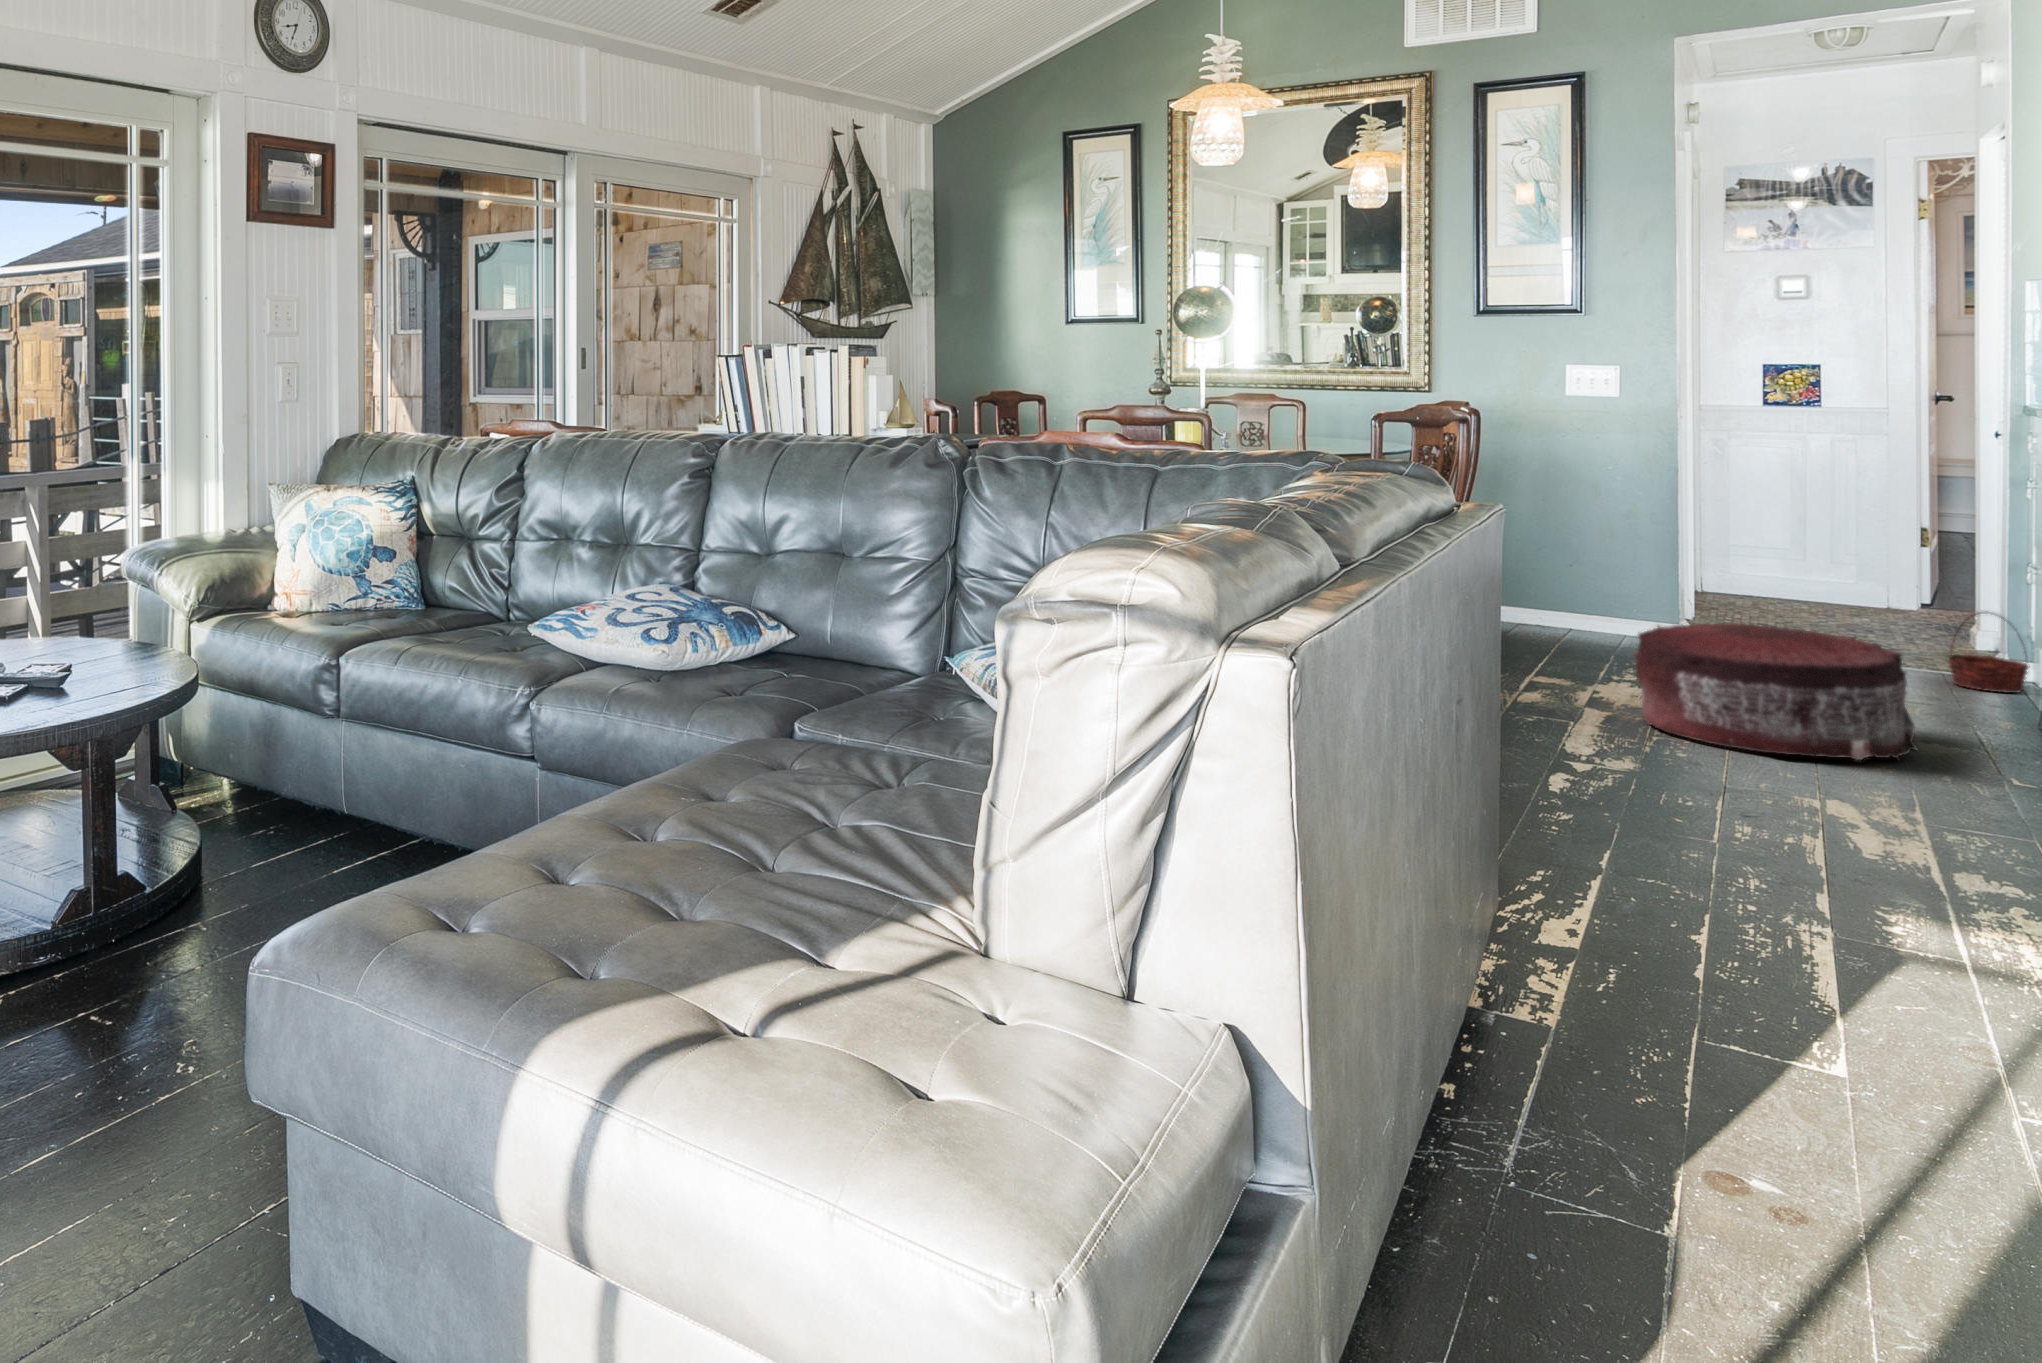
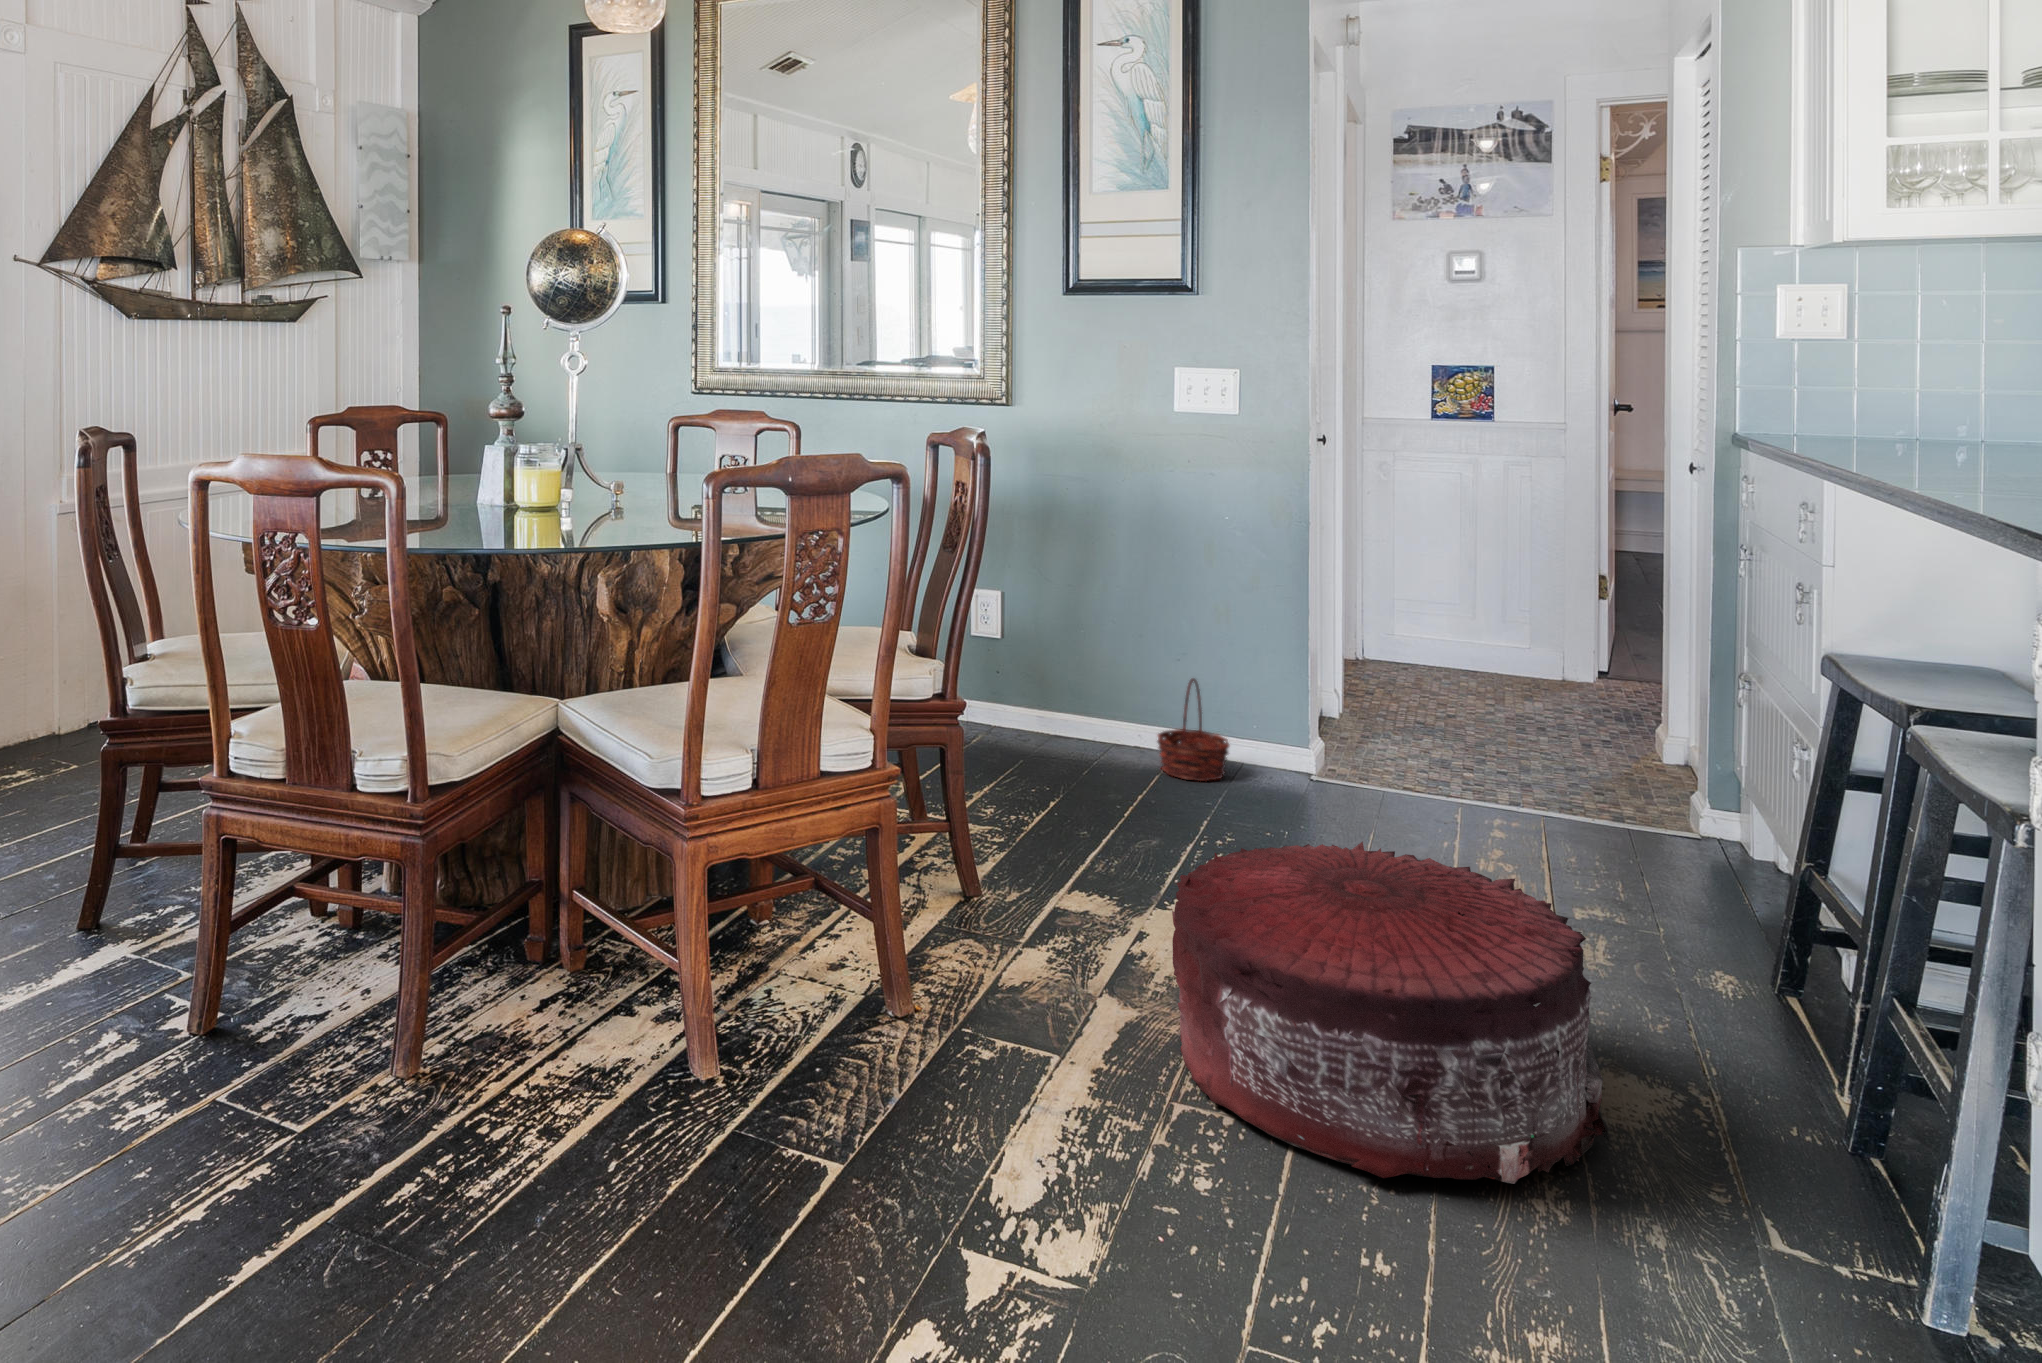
basket: present [1948,612,2030,693] -> present [1157,678,1230,781]

